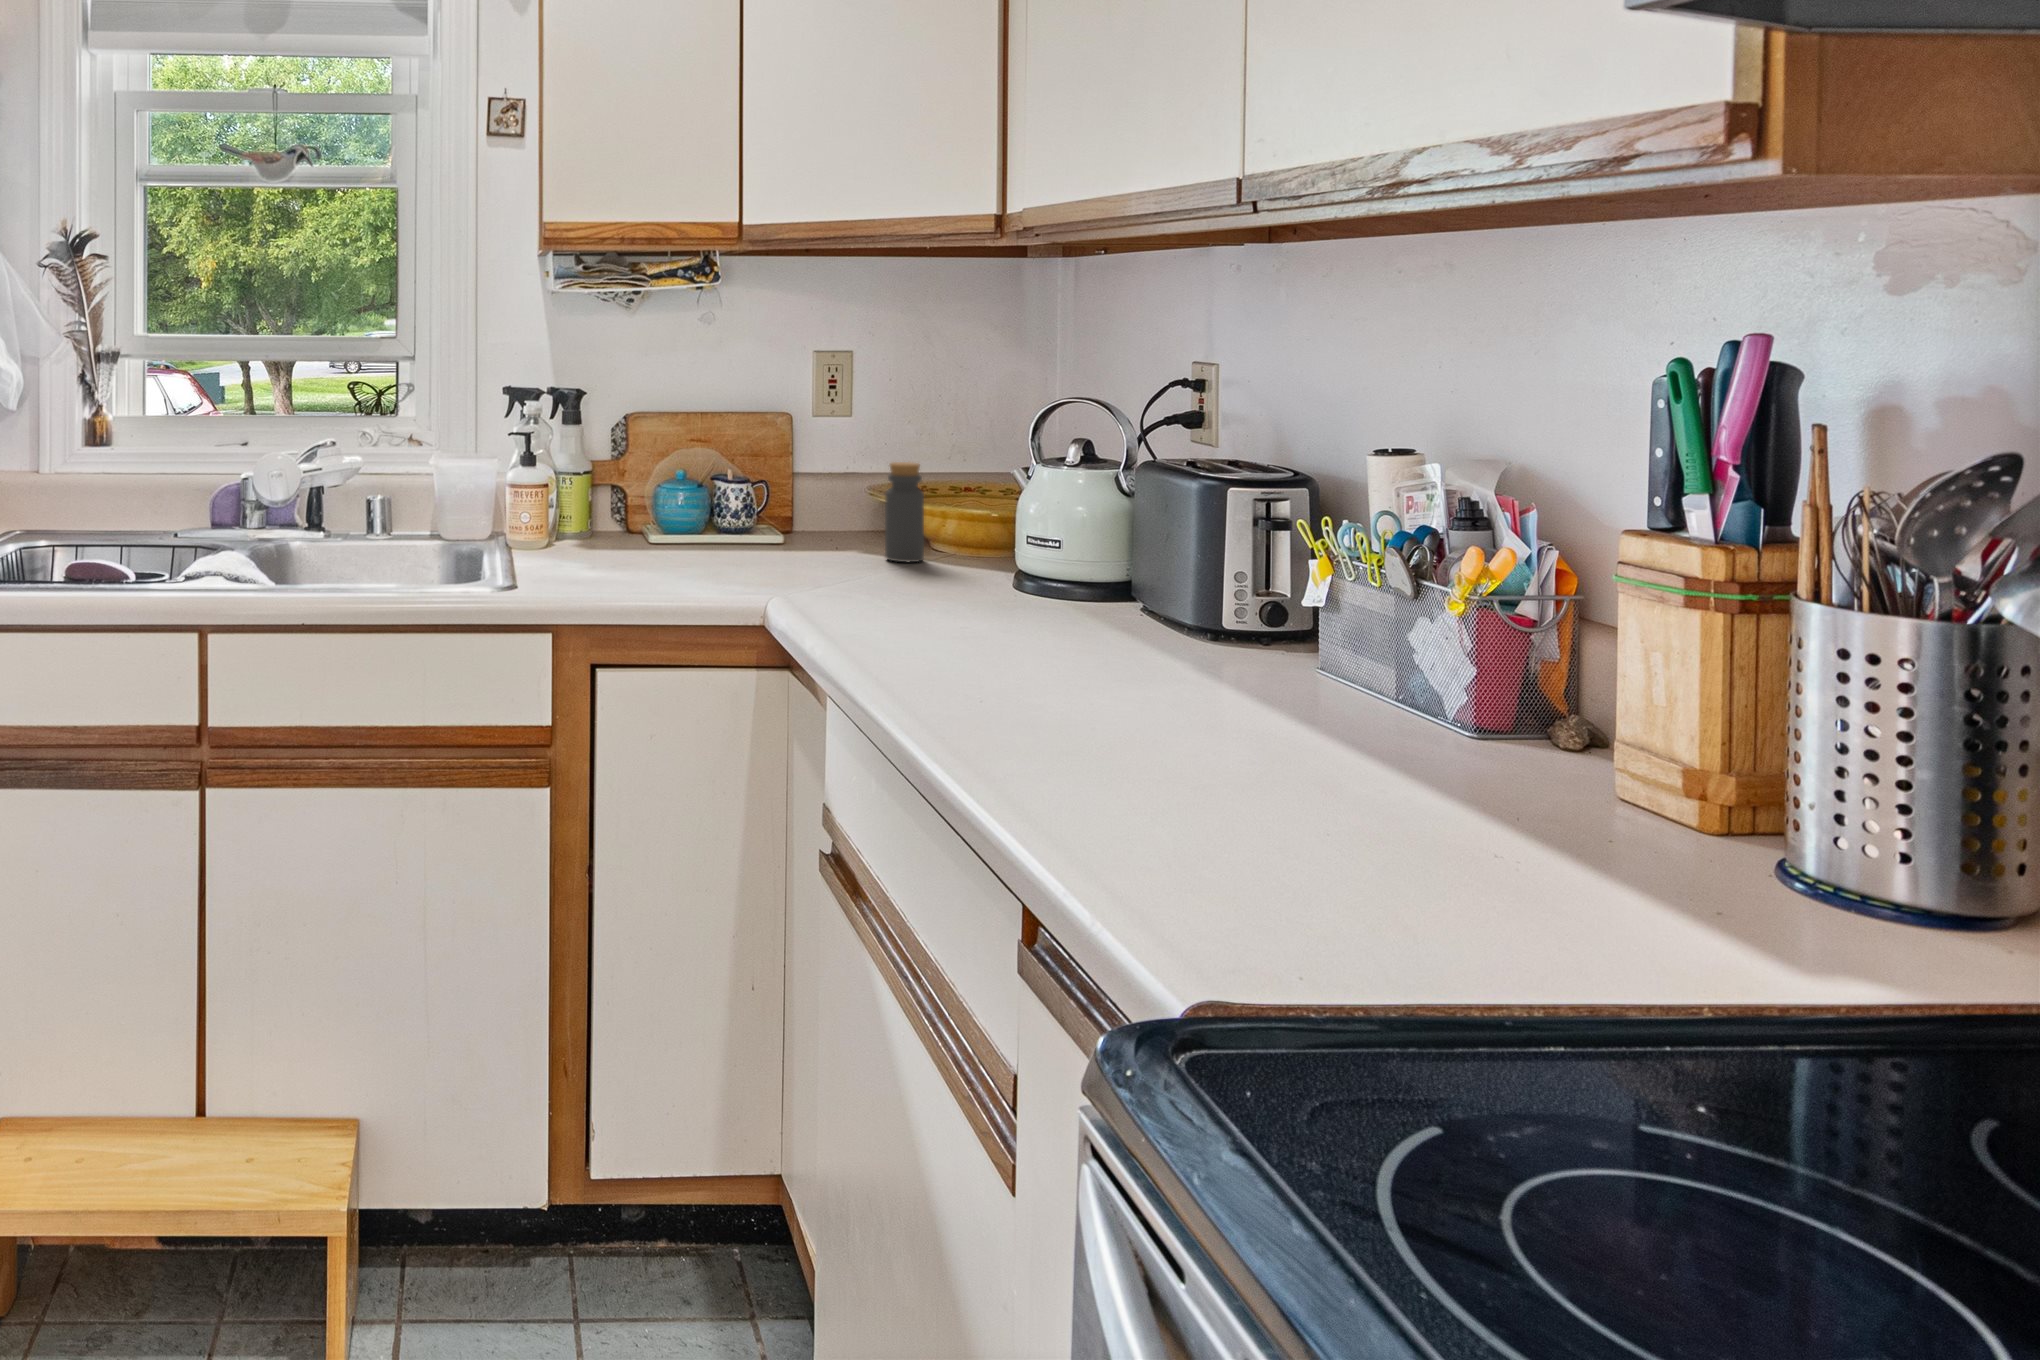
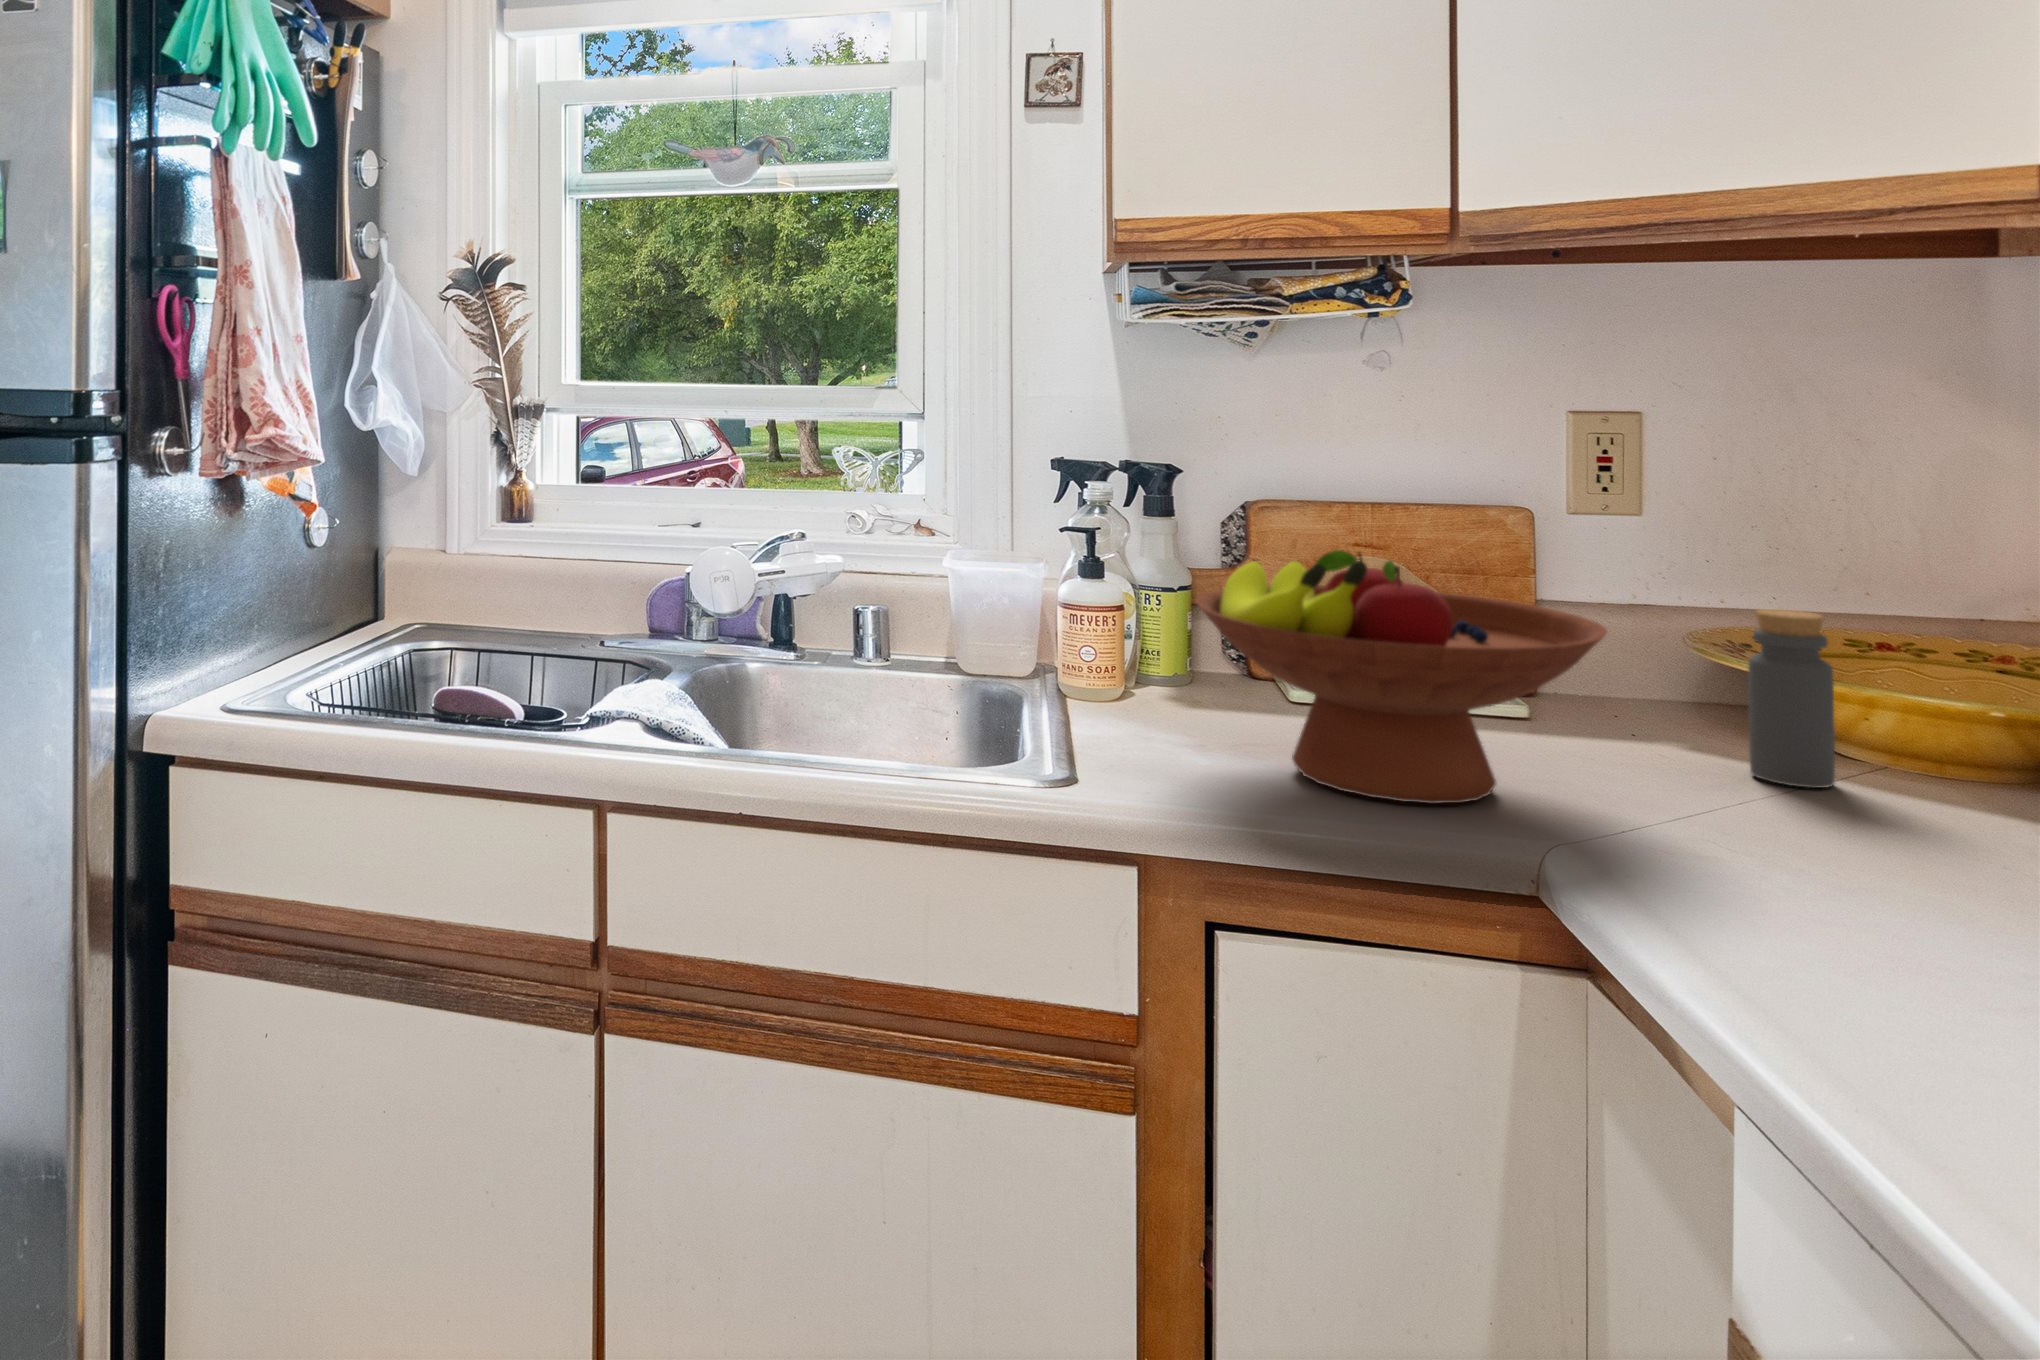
fruit bowl: none [589,434,808,582] -> present [1196,550,1607,804]

